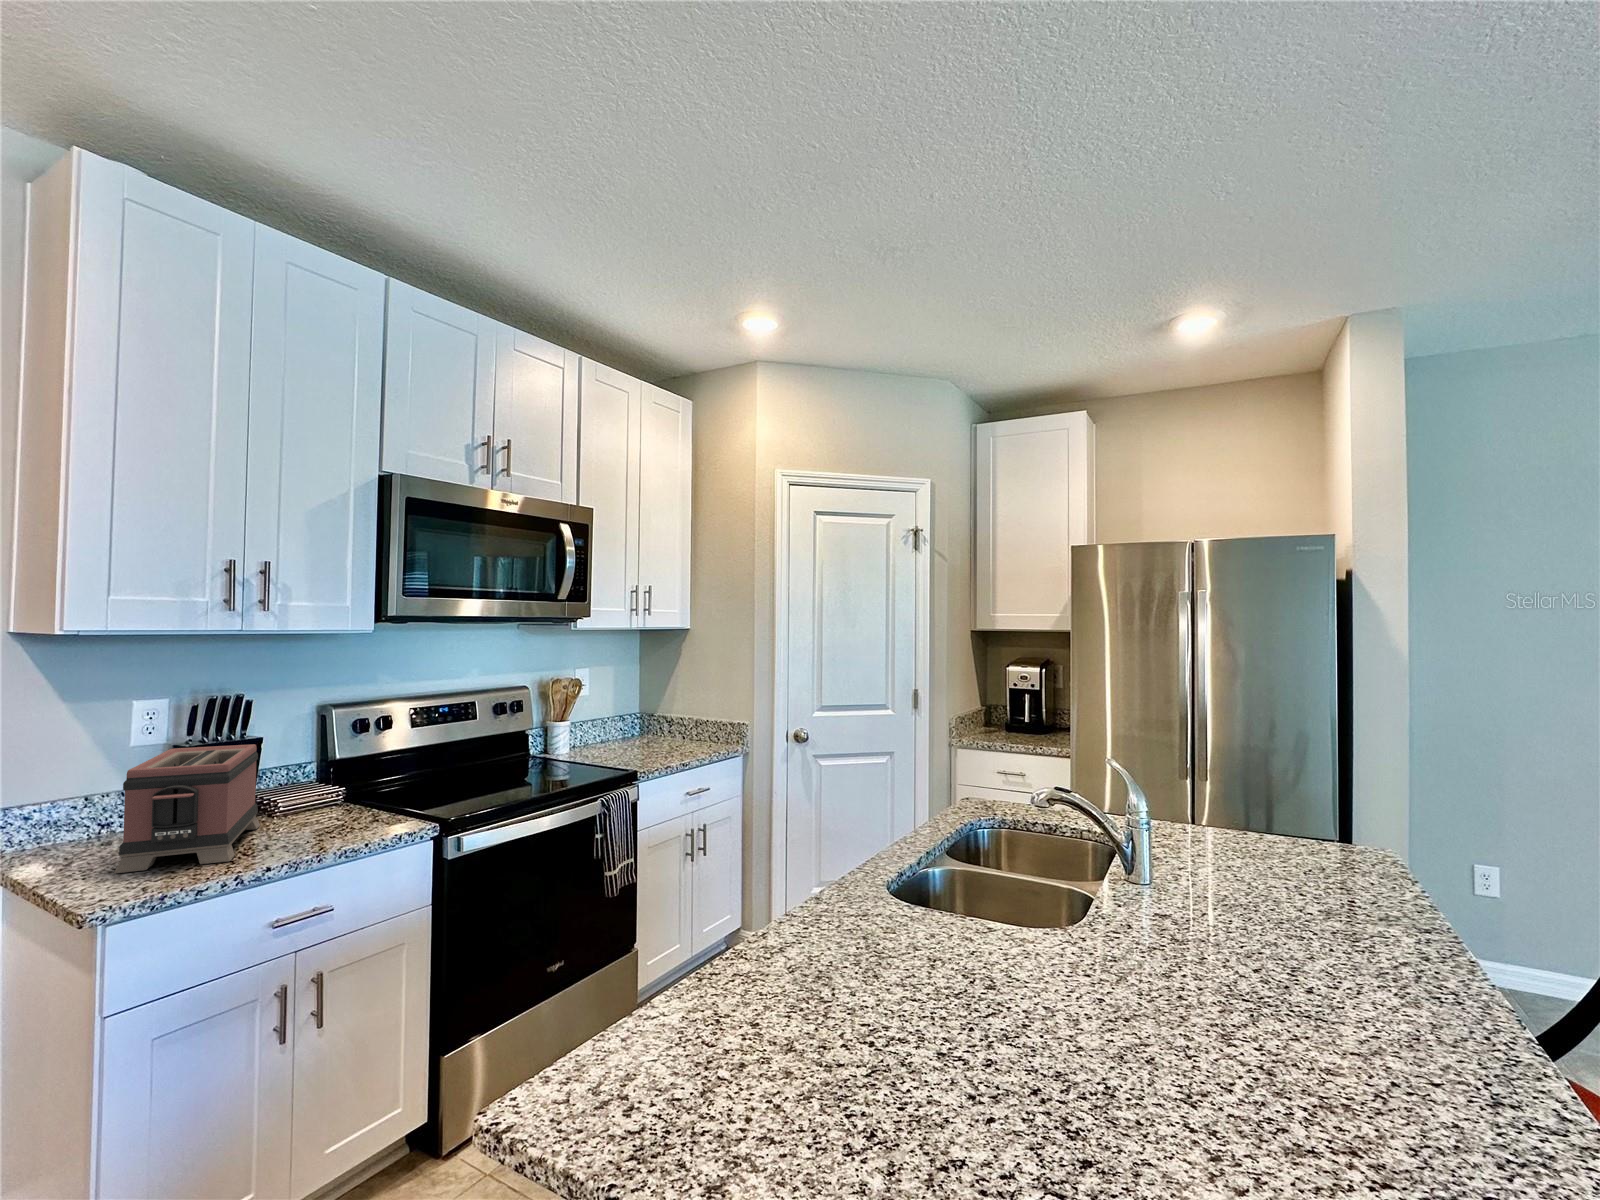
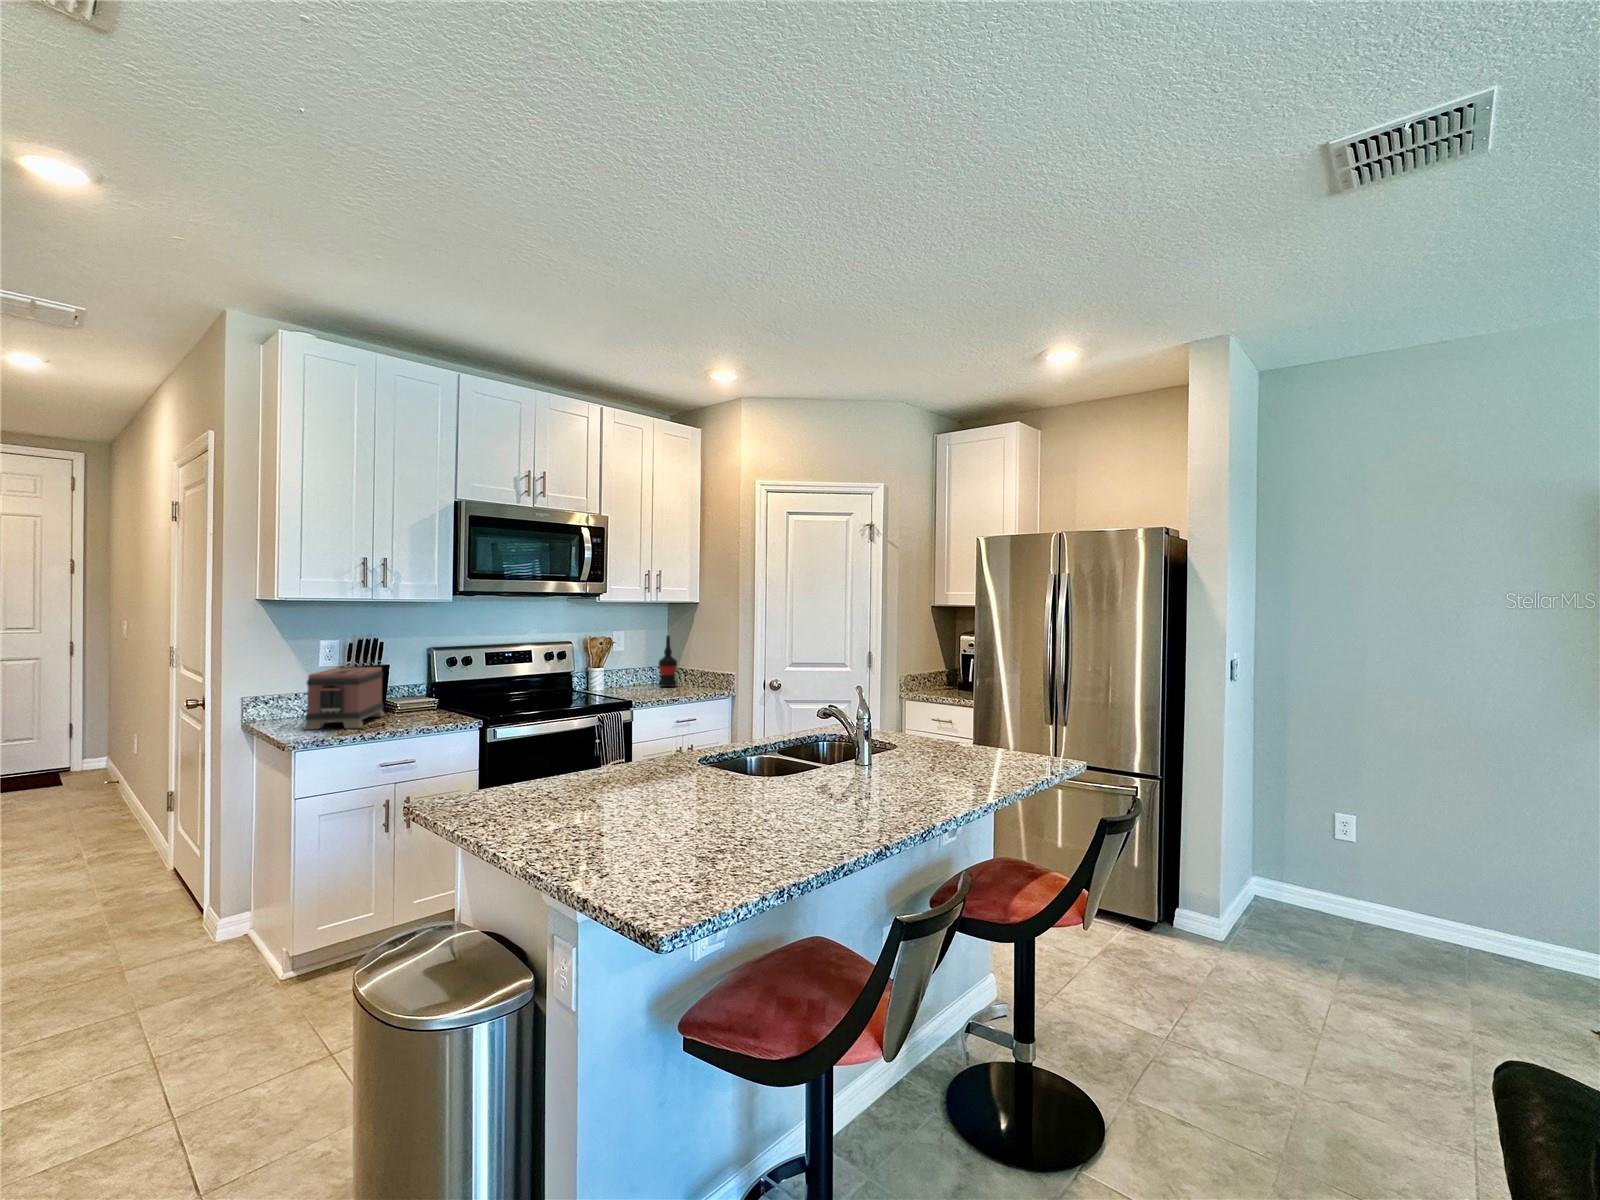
wine bottle: none [640,672,665,743] -> present [659,635,677,687]

